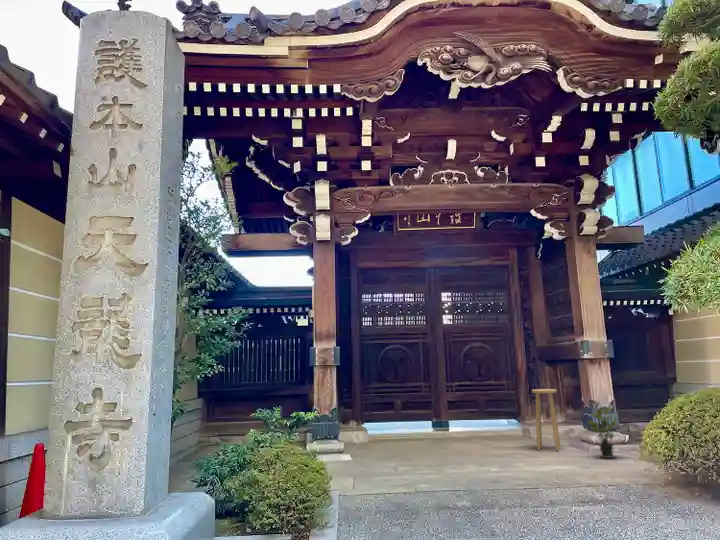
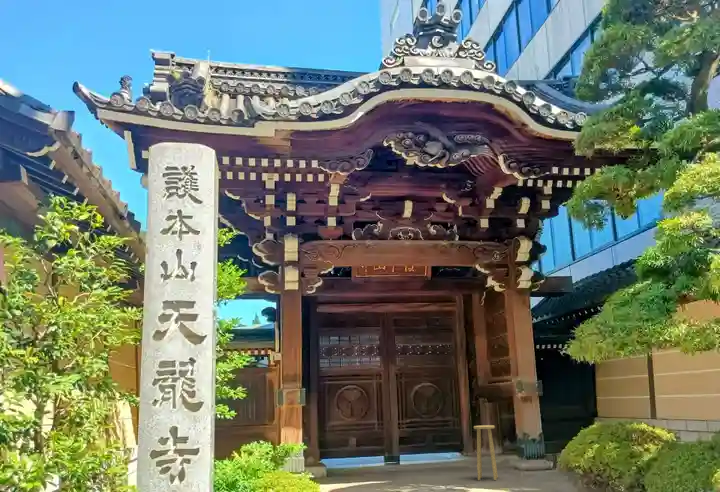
potted plant: present [588,406,617,458] -> none [520,438,544,484]

